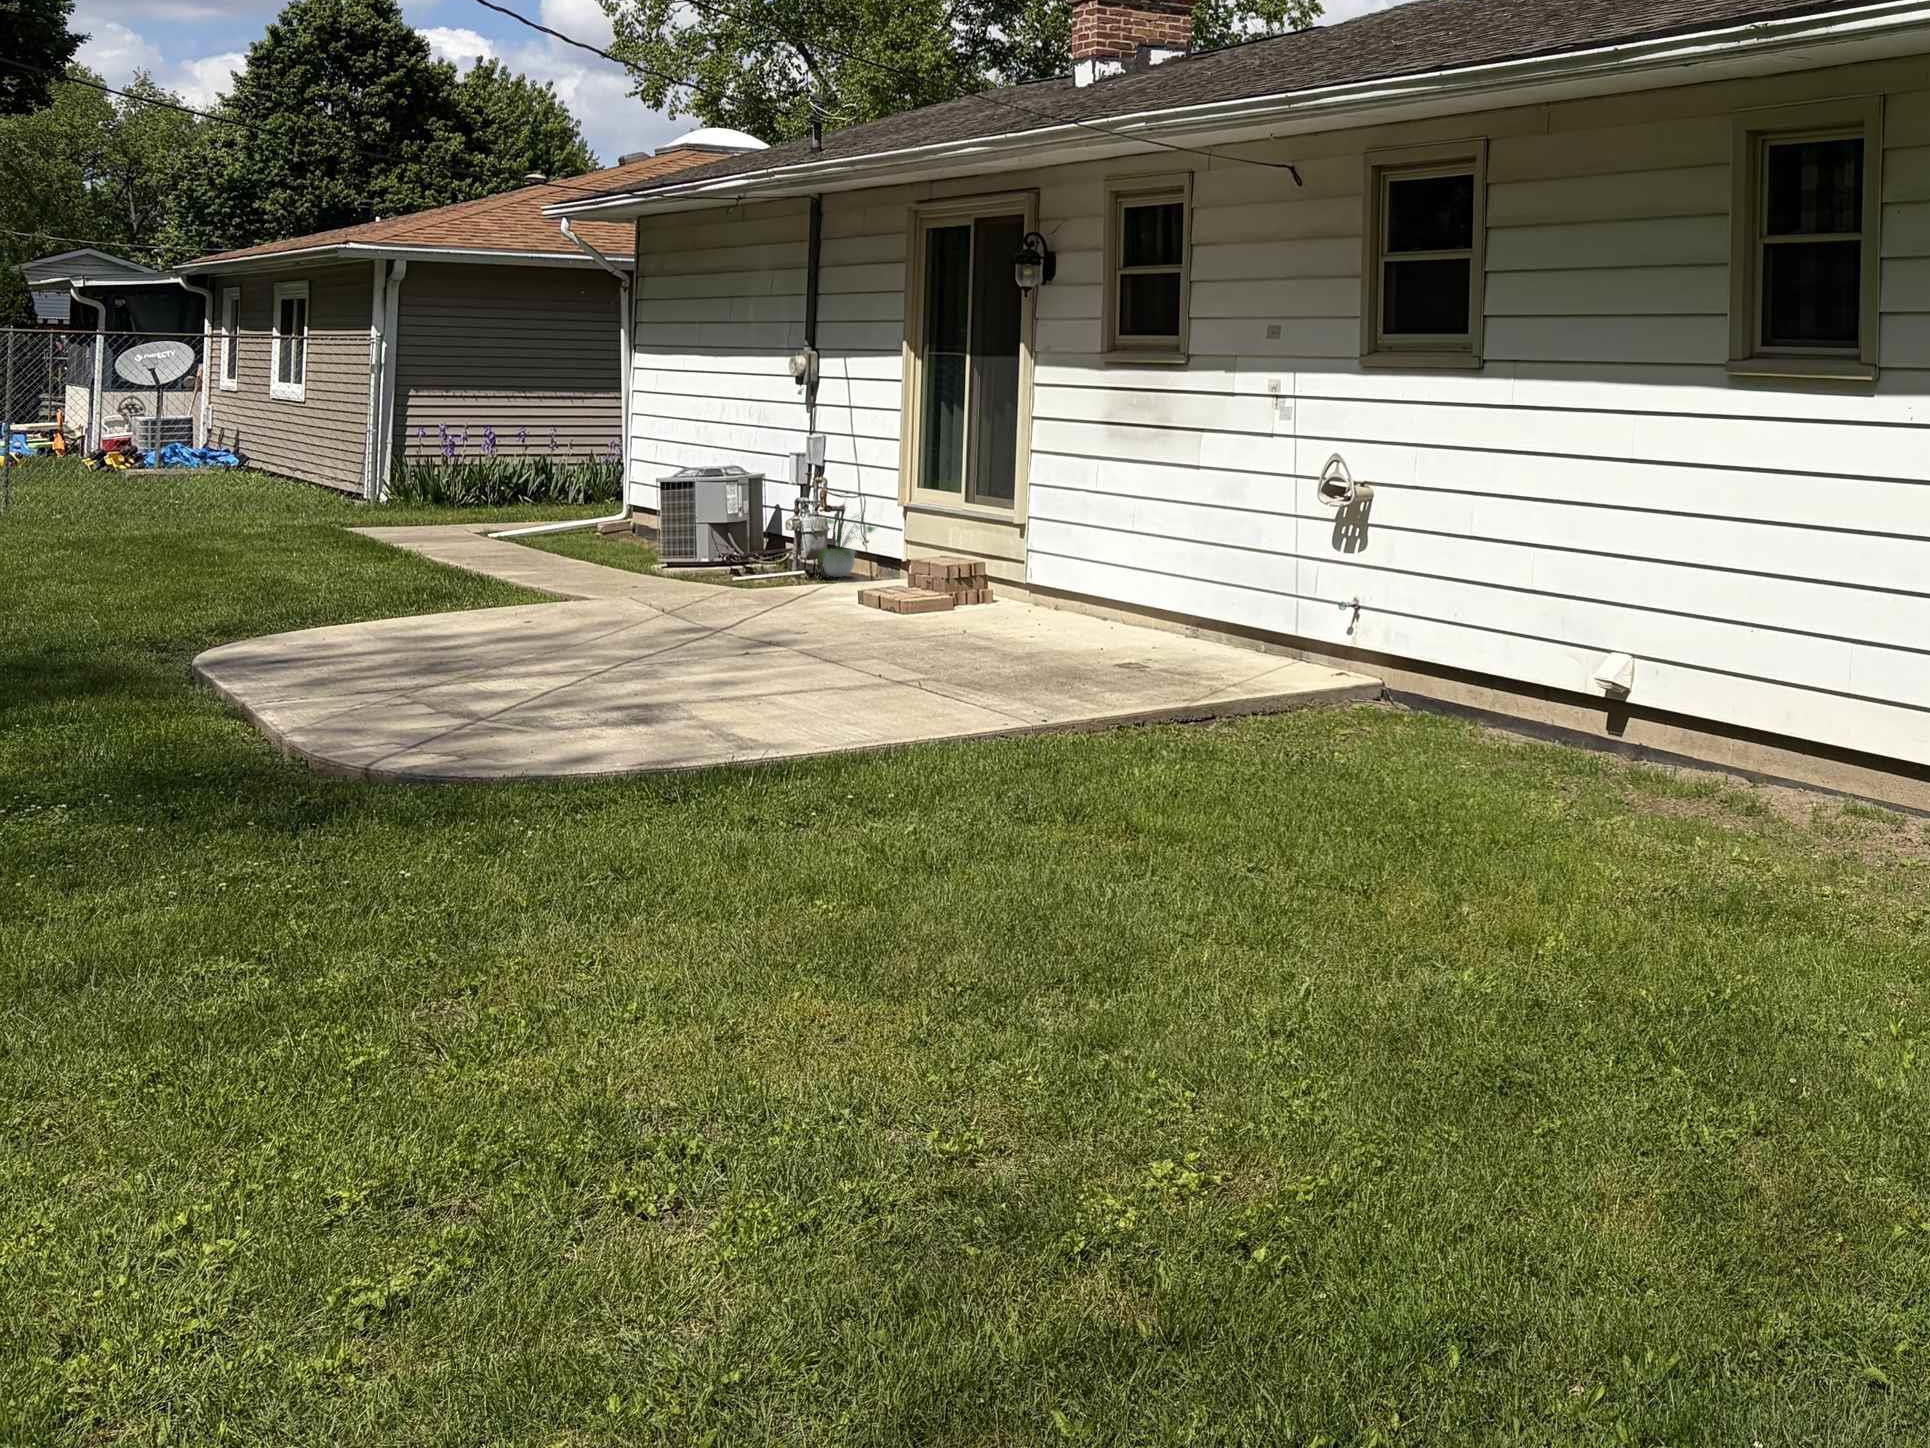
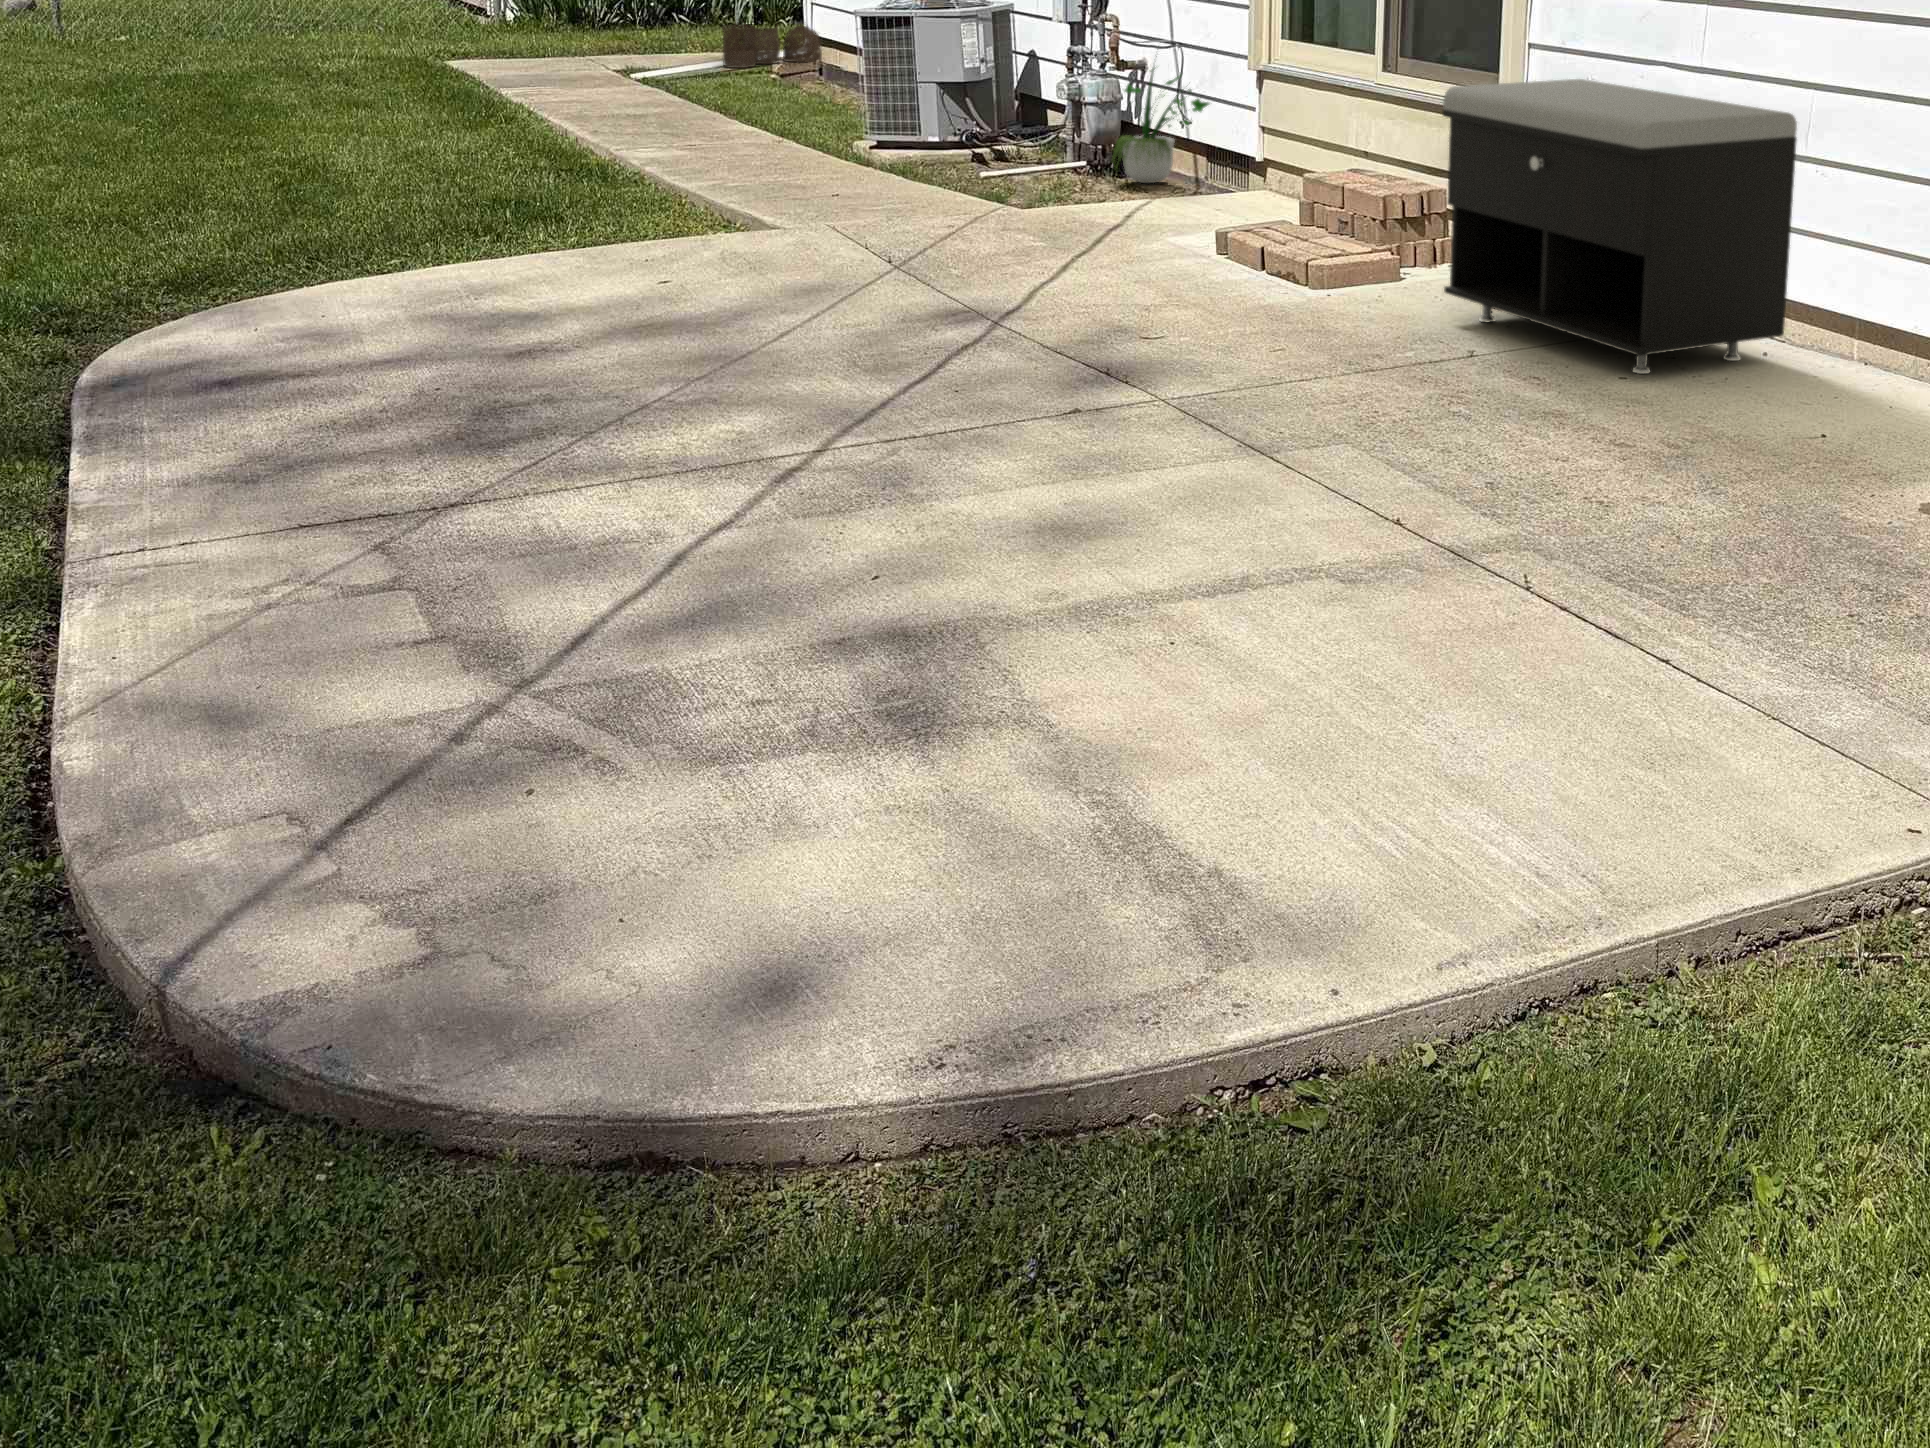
woven basket: none [561,493,636,526] -> present [722,22,822,68]
storage bench: none [966,499,1127,637] -> present [1443,79,1797,374]

